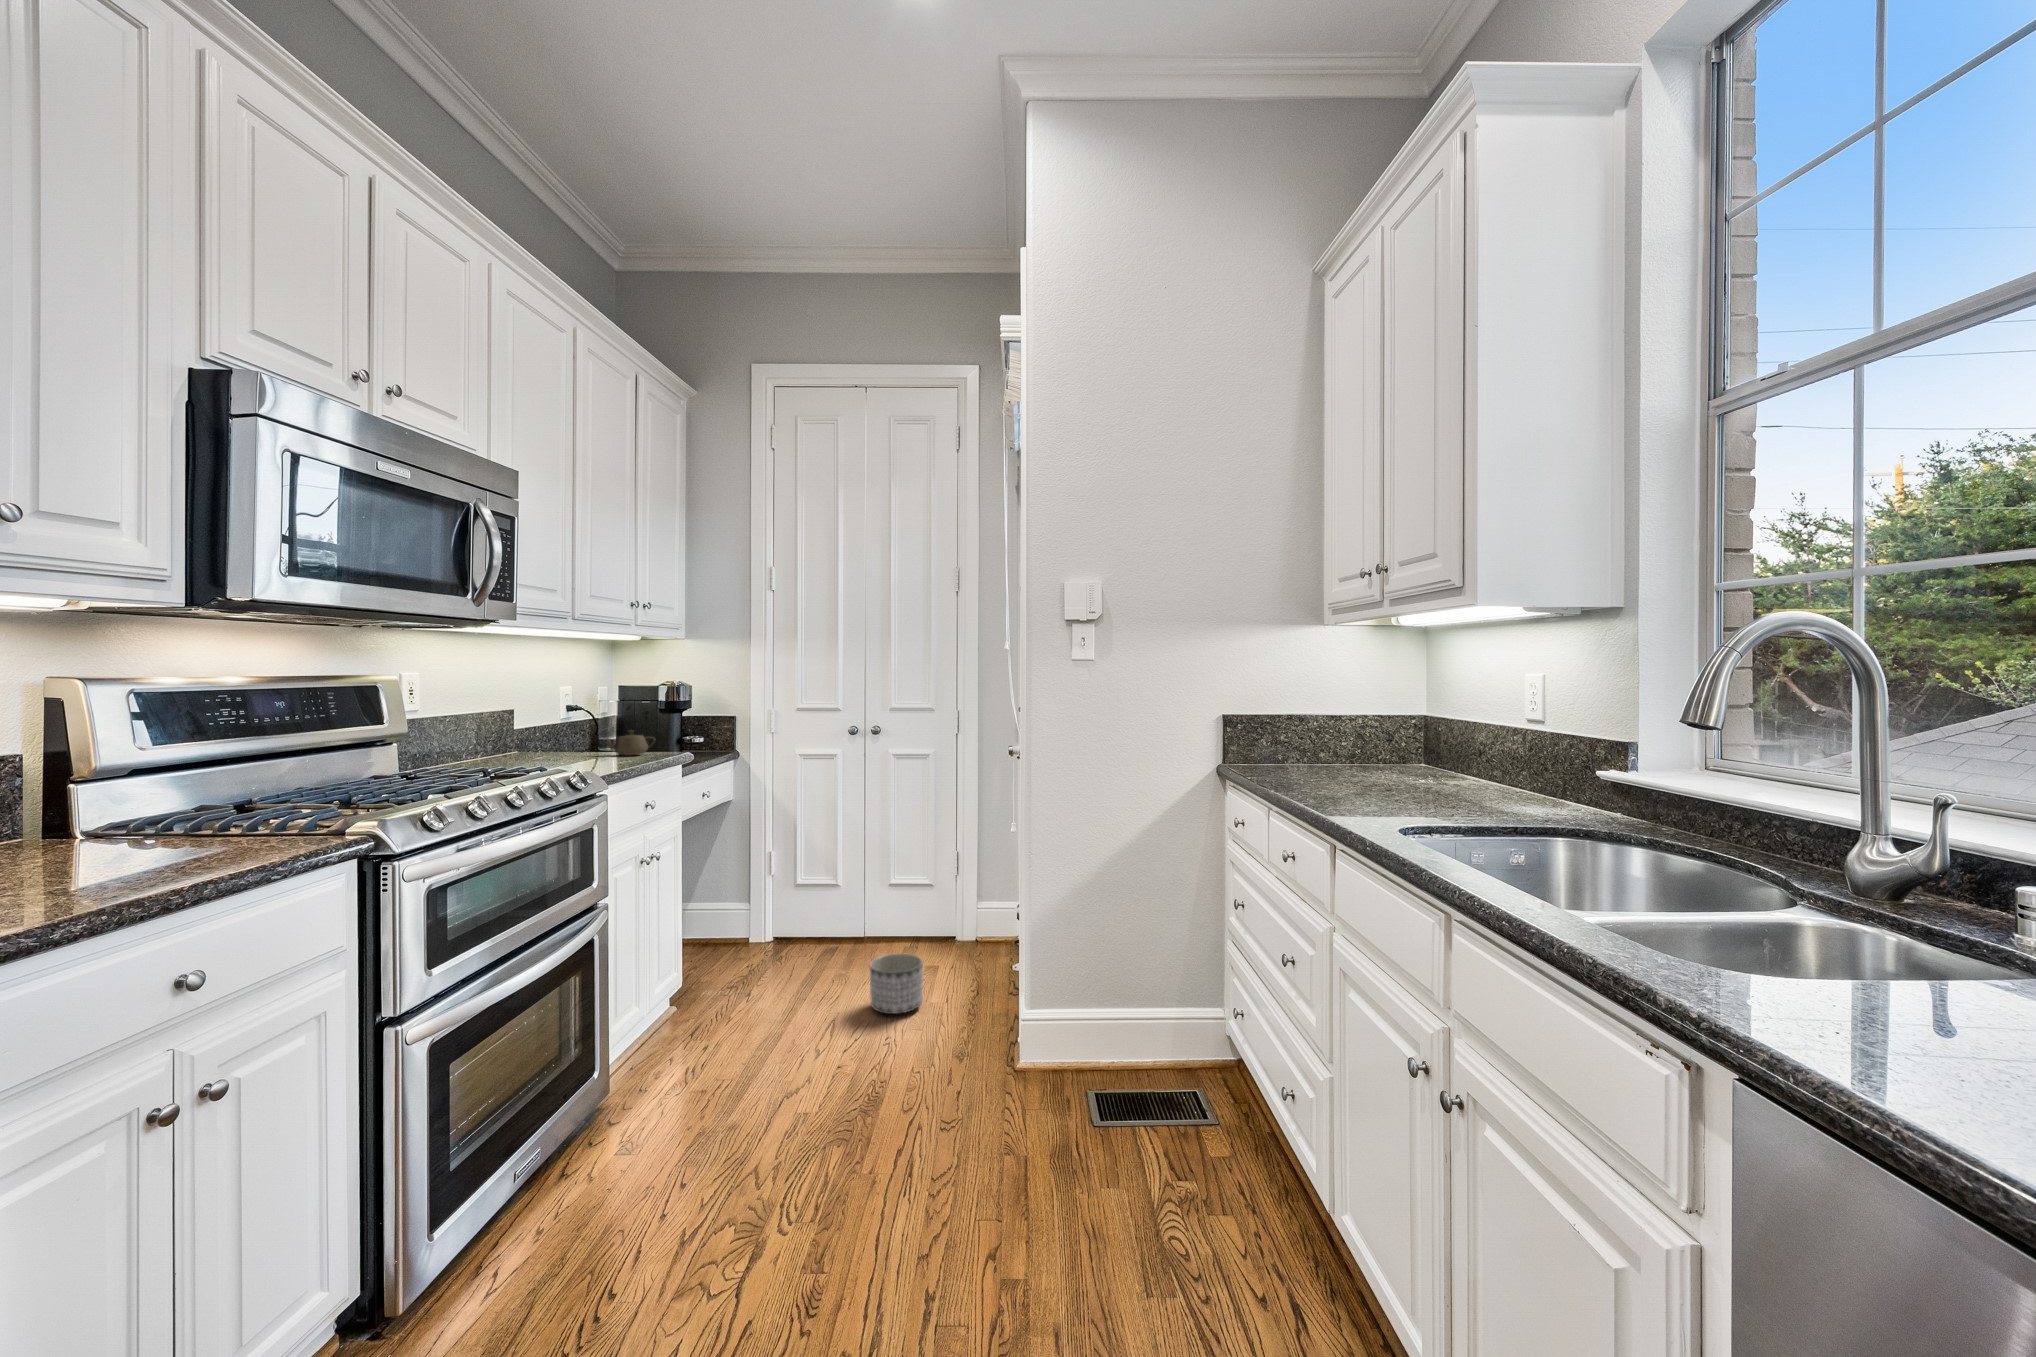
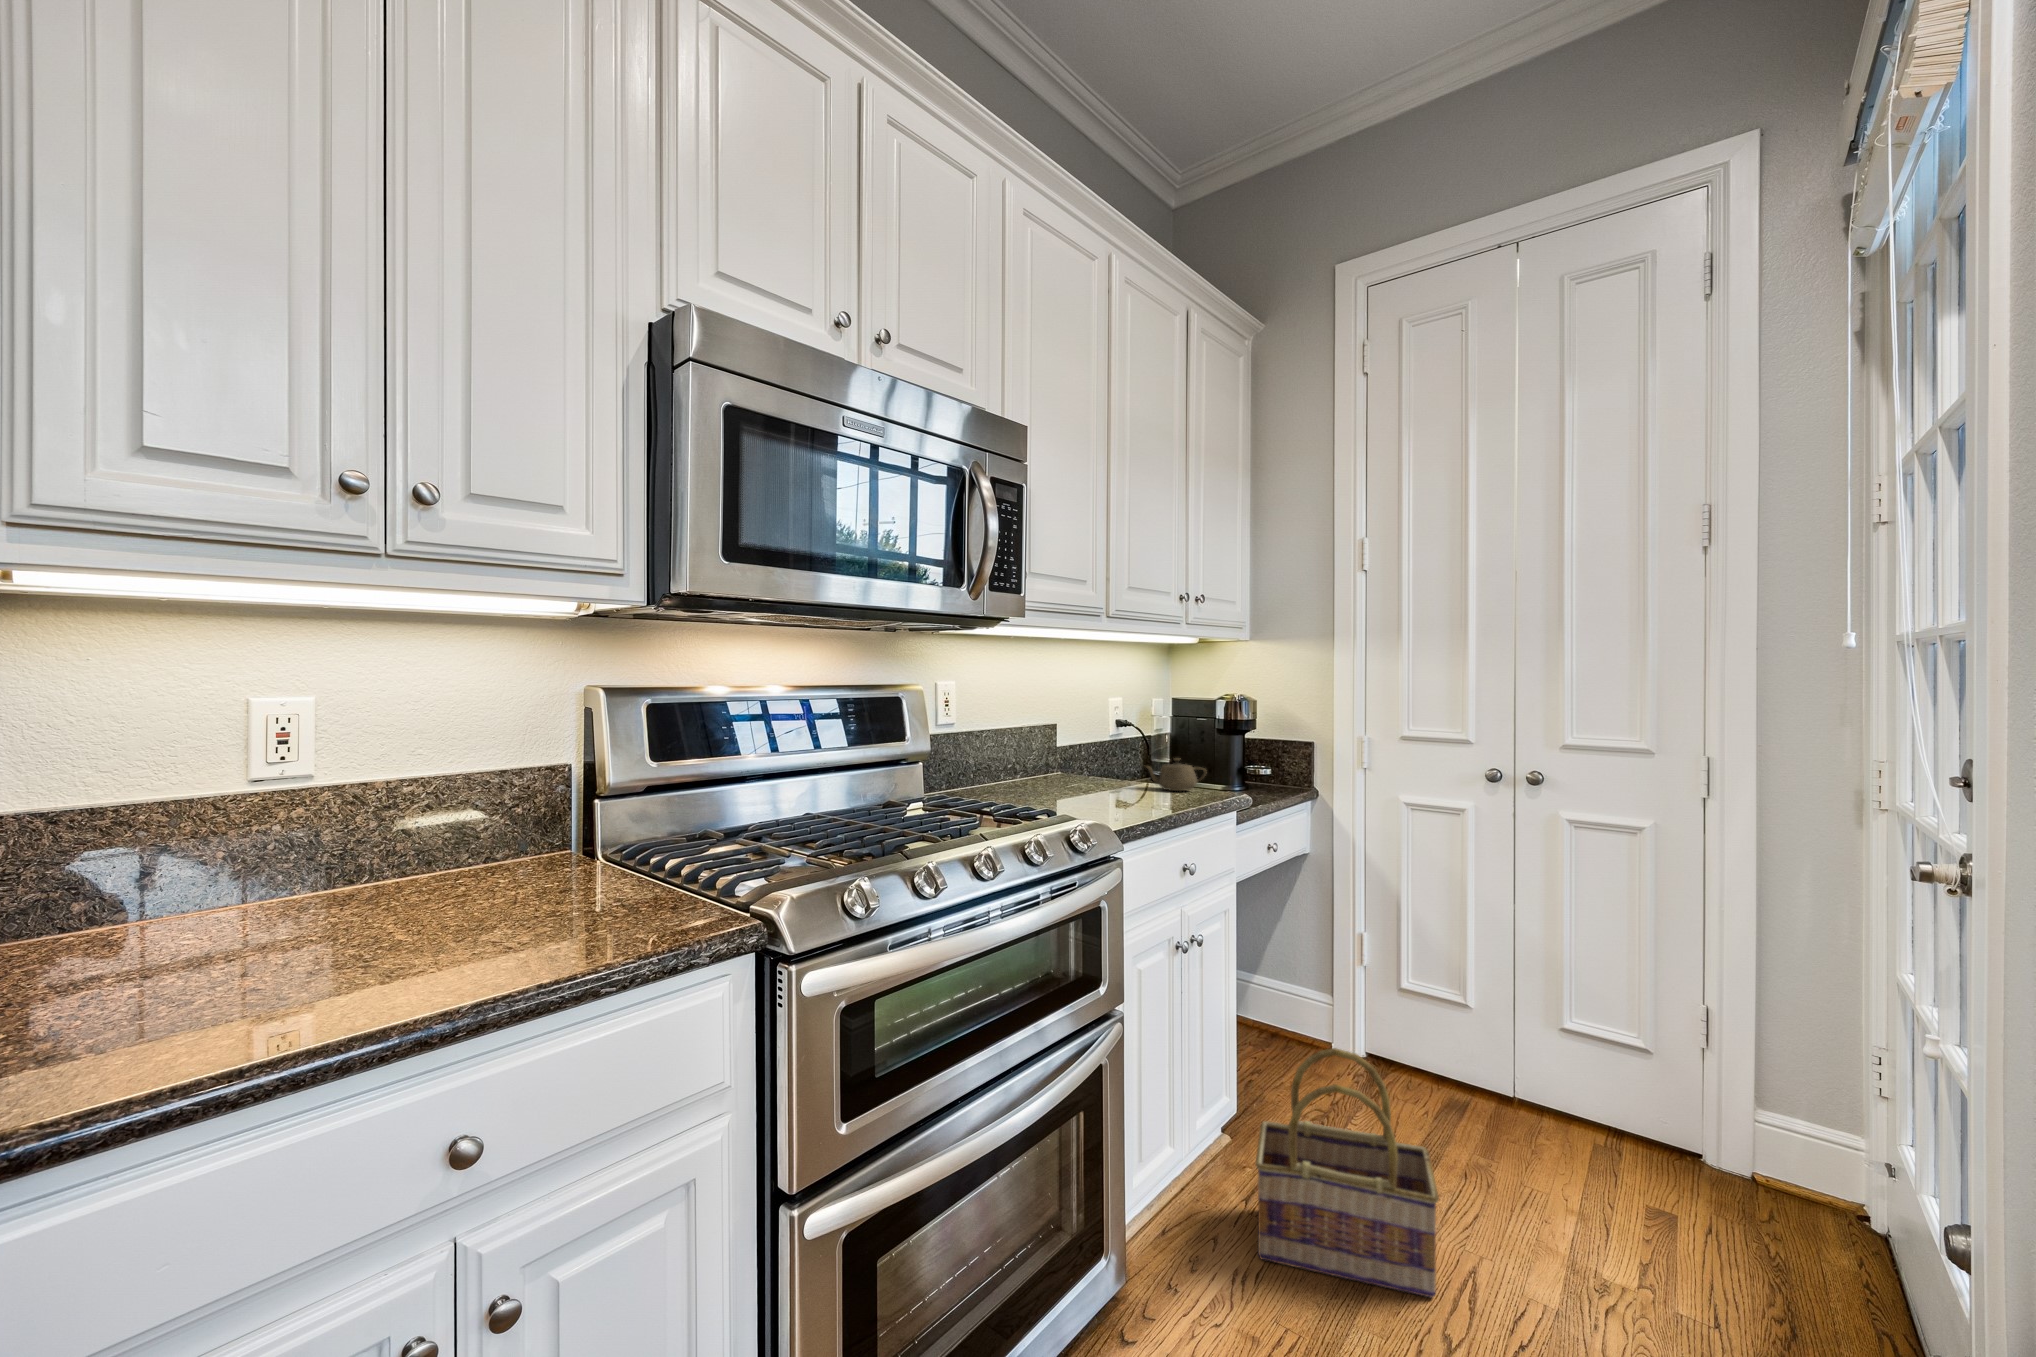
basket: none [703,911,817,1057] -> present [1256,1048,1439,1297]
planter: present [870,953,923,1014] -> none [1535,1173,1647,1305]

